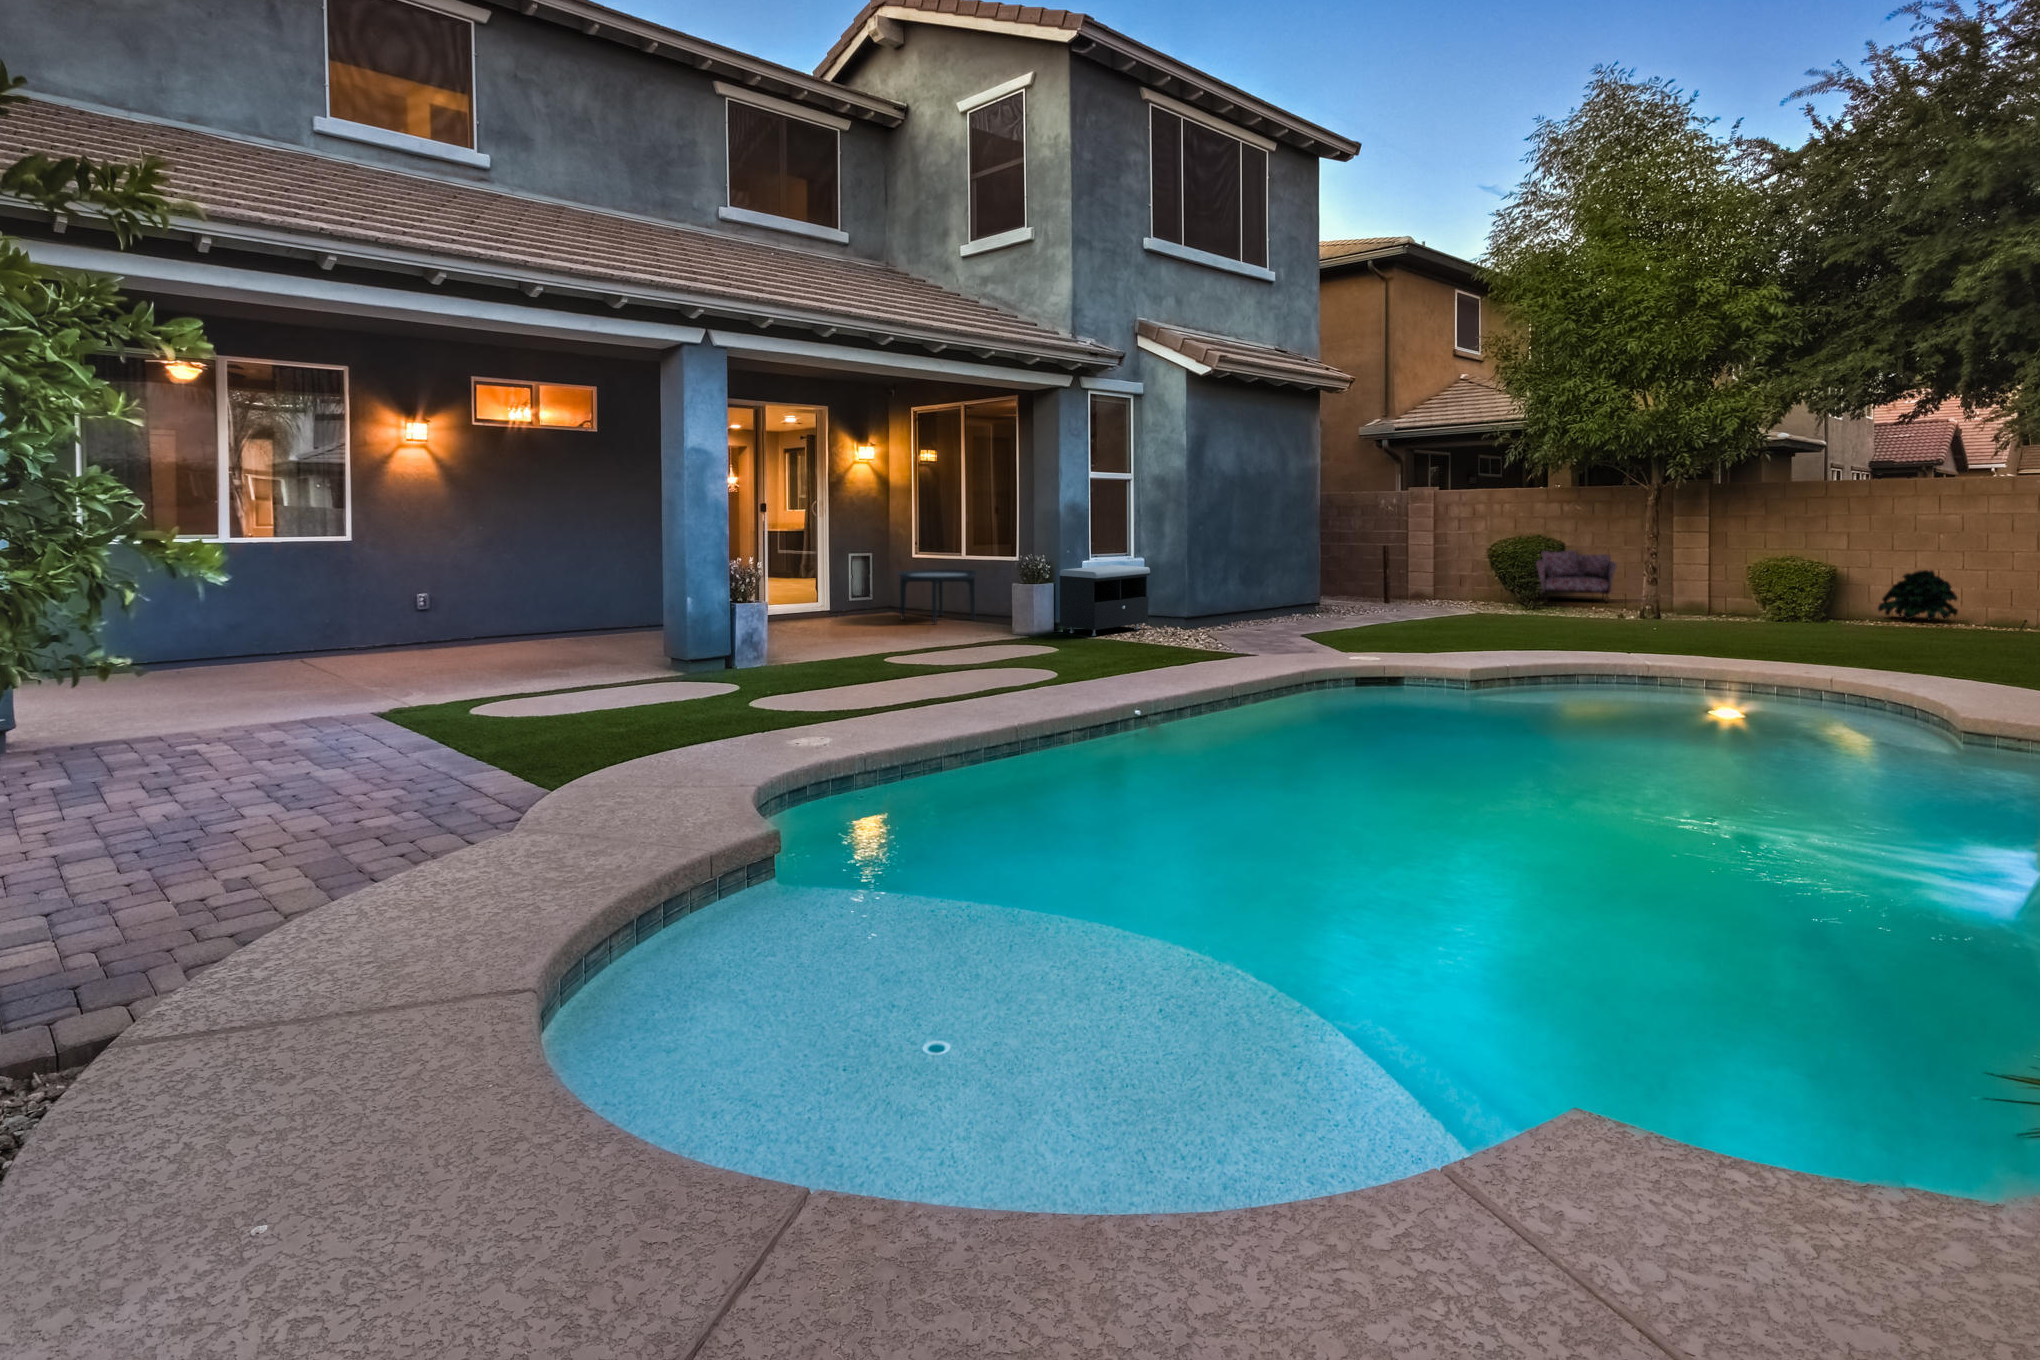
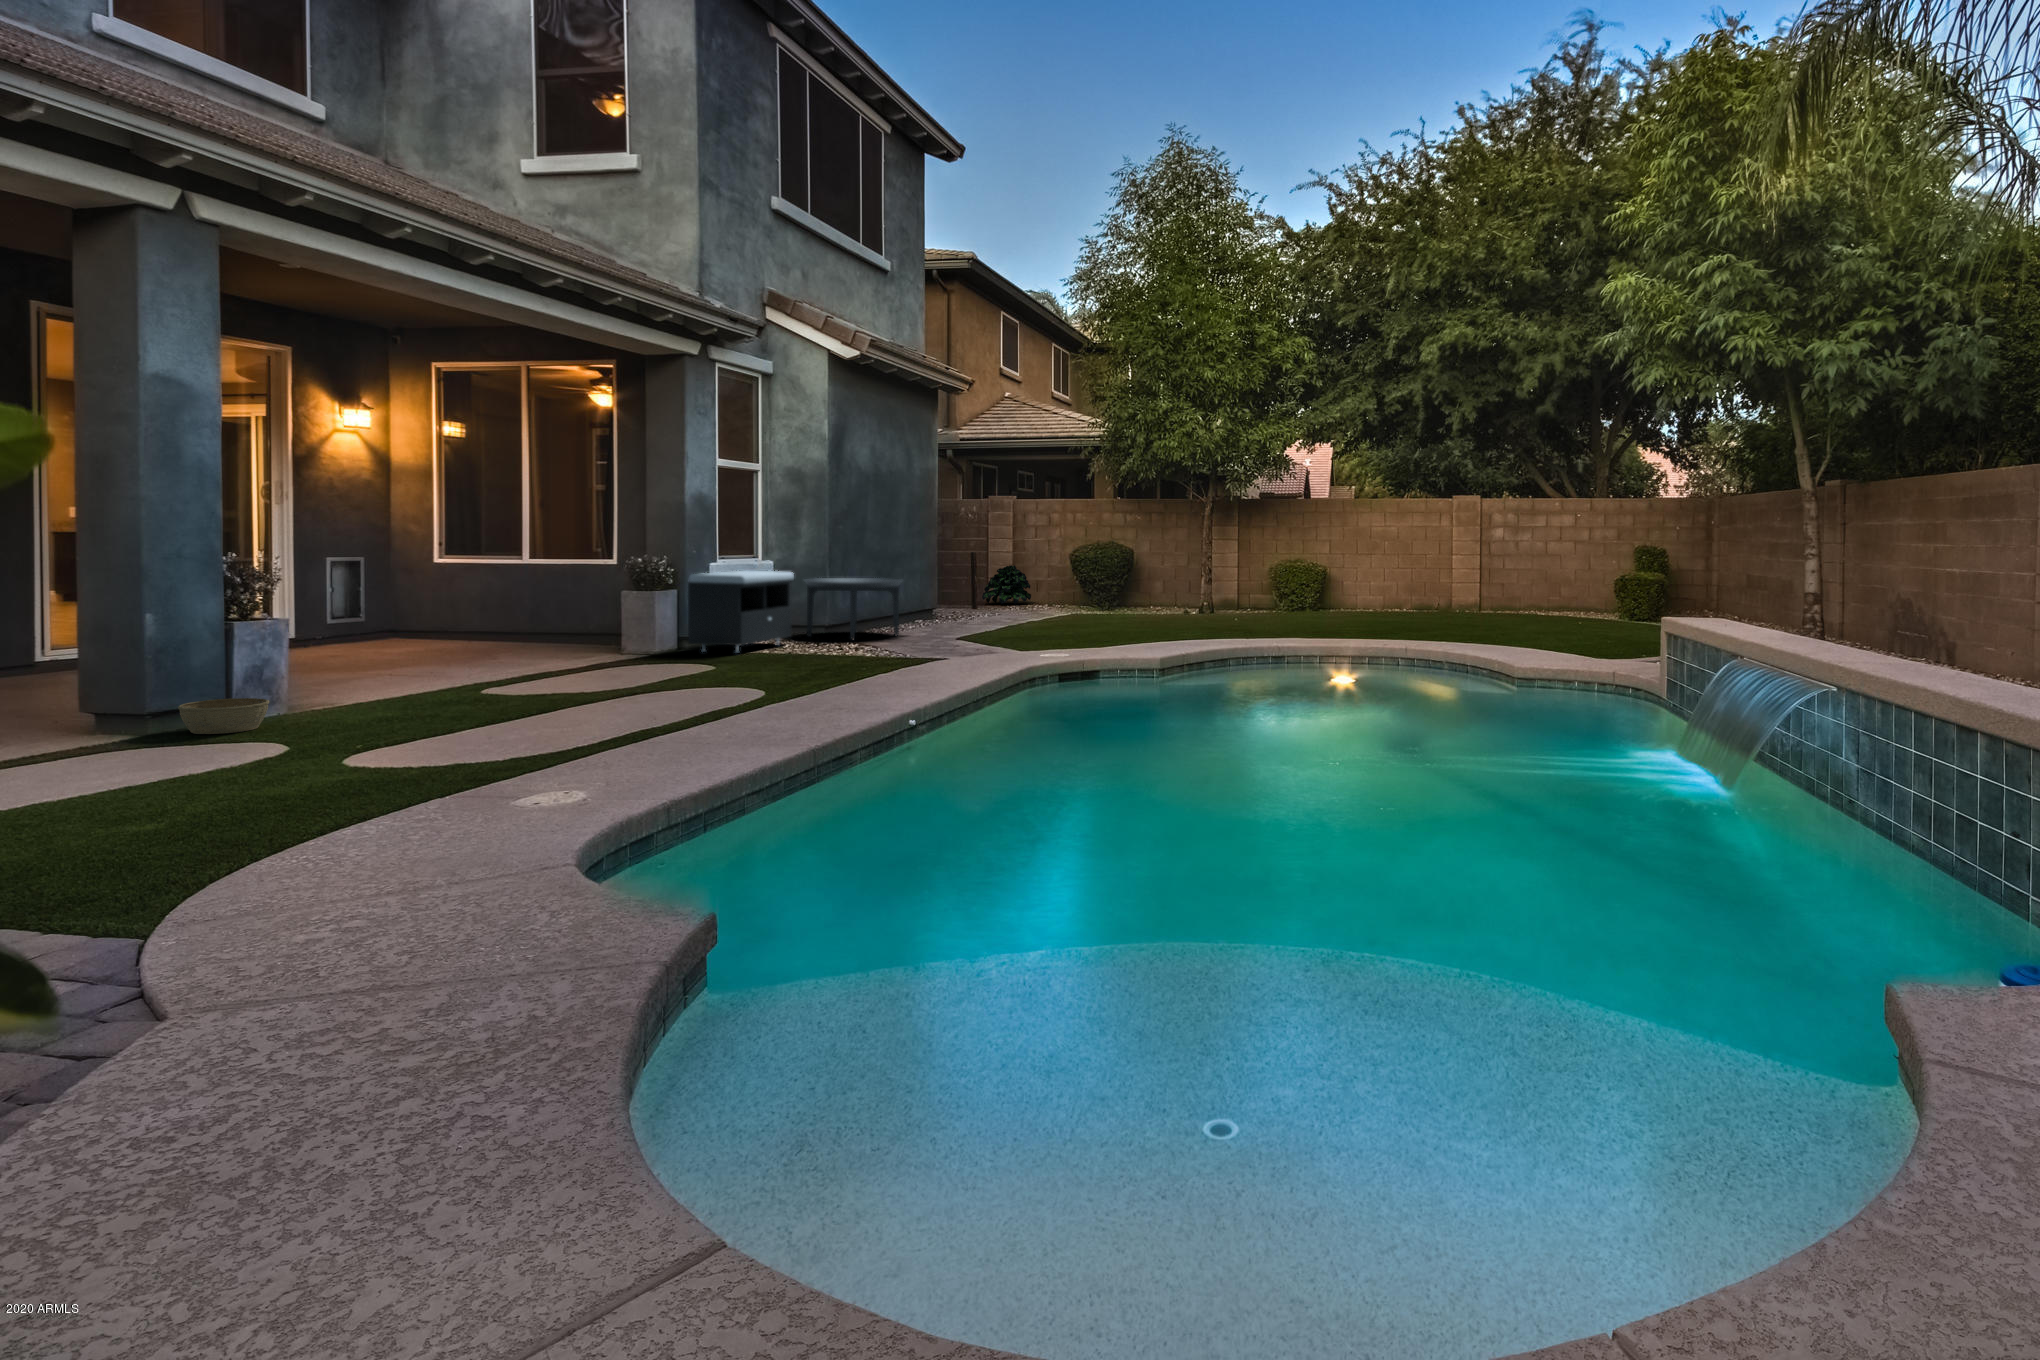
armchair: present [1536,550,1617,598] -> none [1125,560,1192,608]
round table: present [897,569,977,625] -> present [804,578,902,641]
potted plant: present [1878,570,1958,620] -> present [982,565,1031,604]
basket: none [686,658,734,682] -> present [178,698,270,734]

